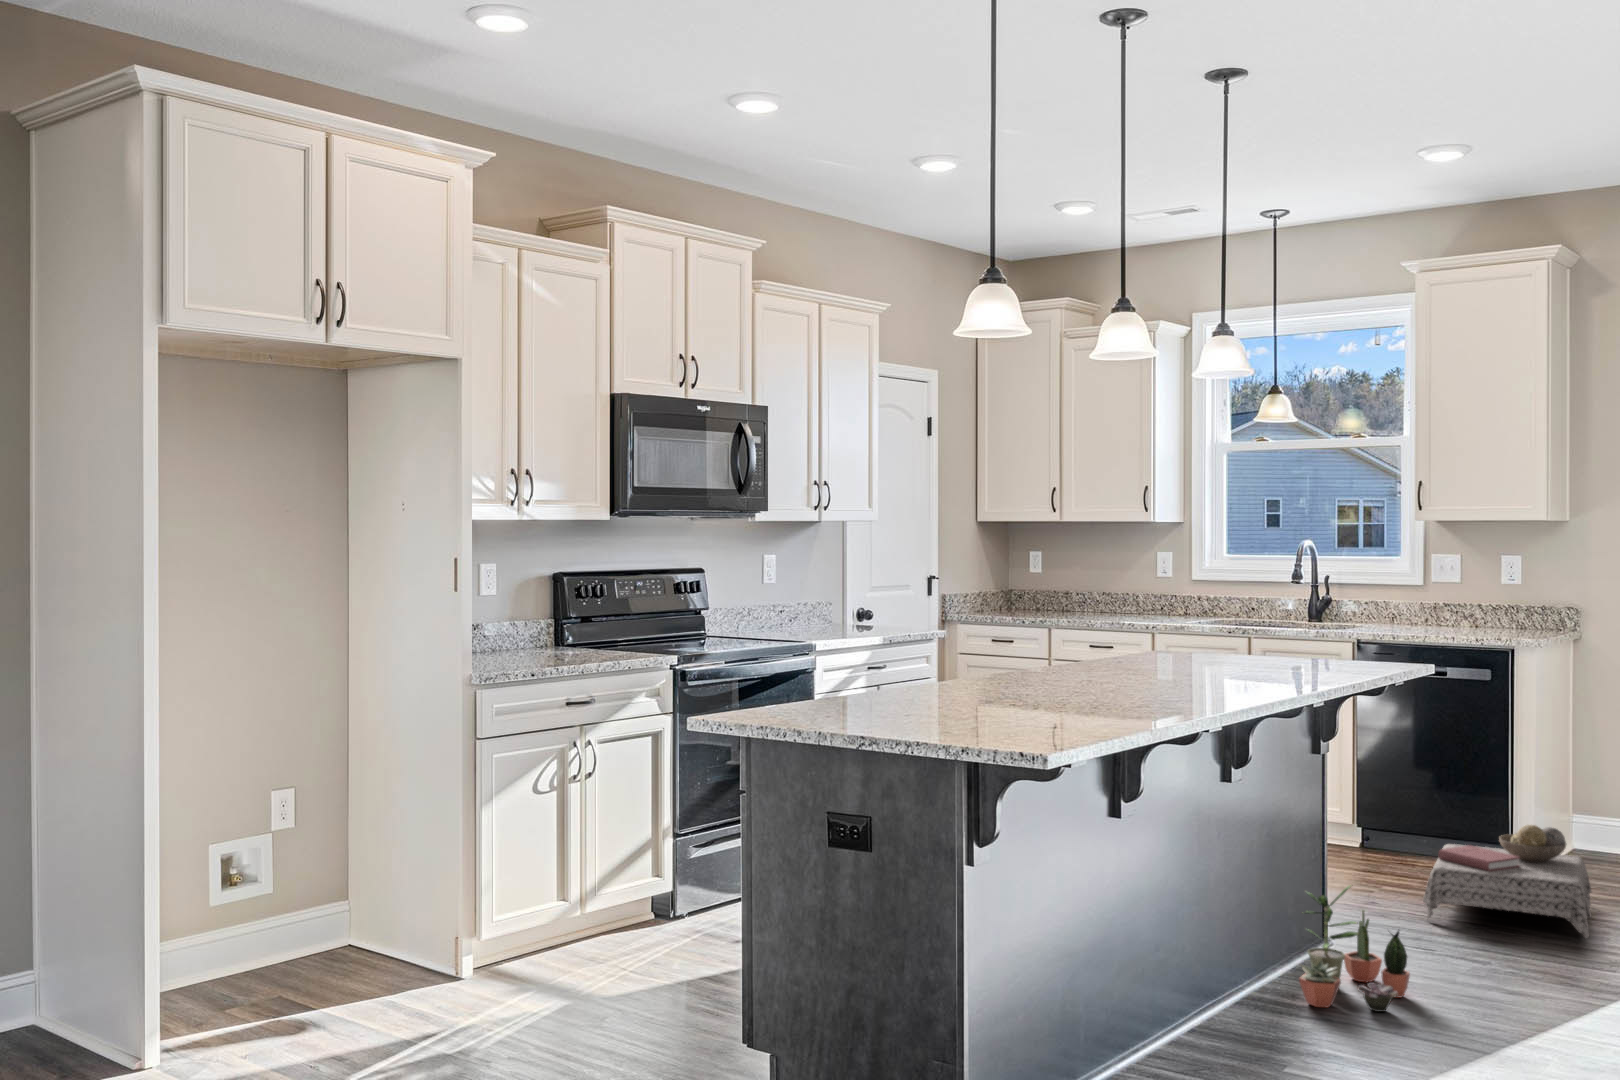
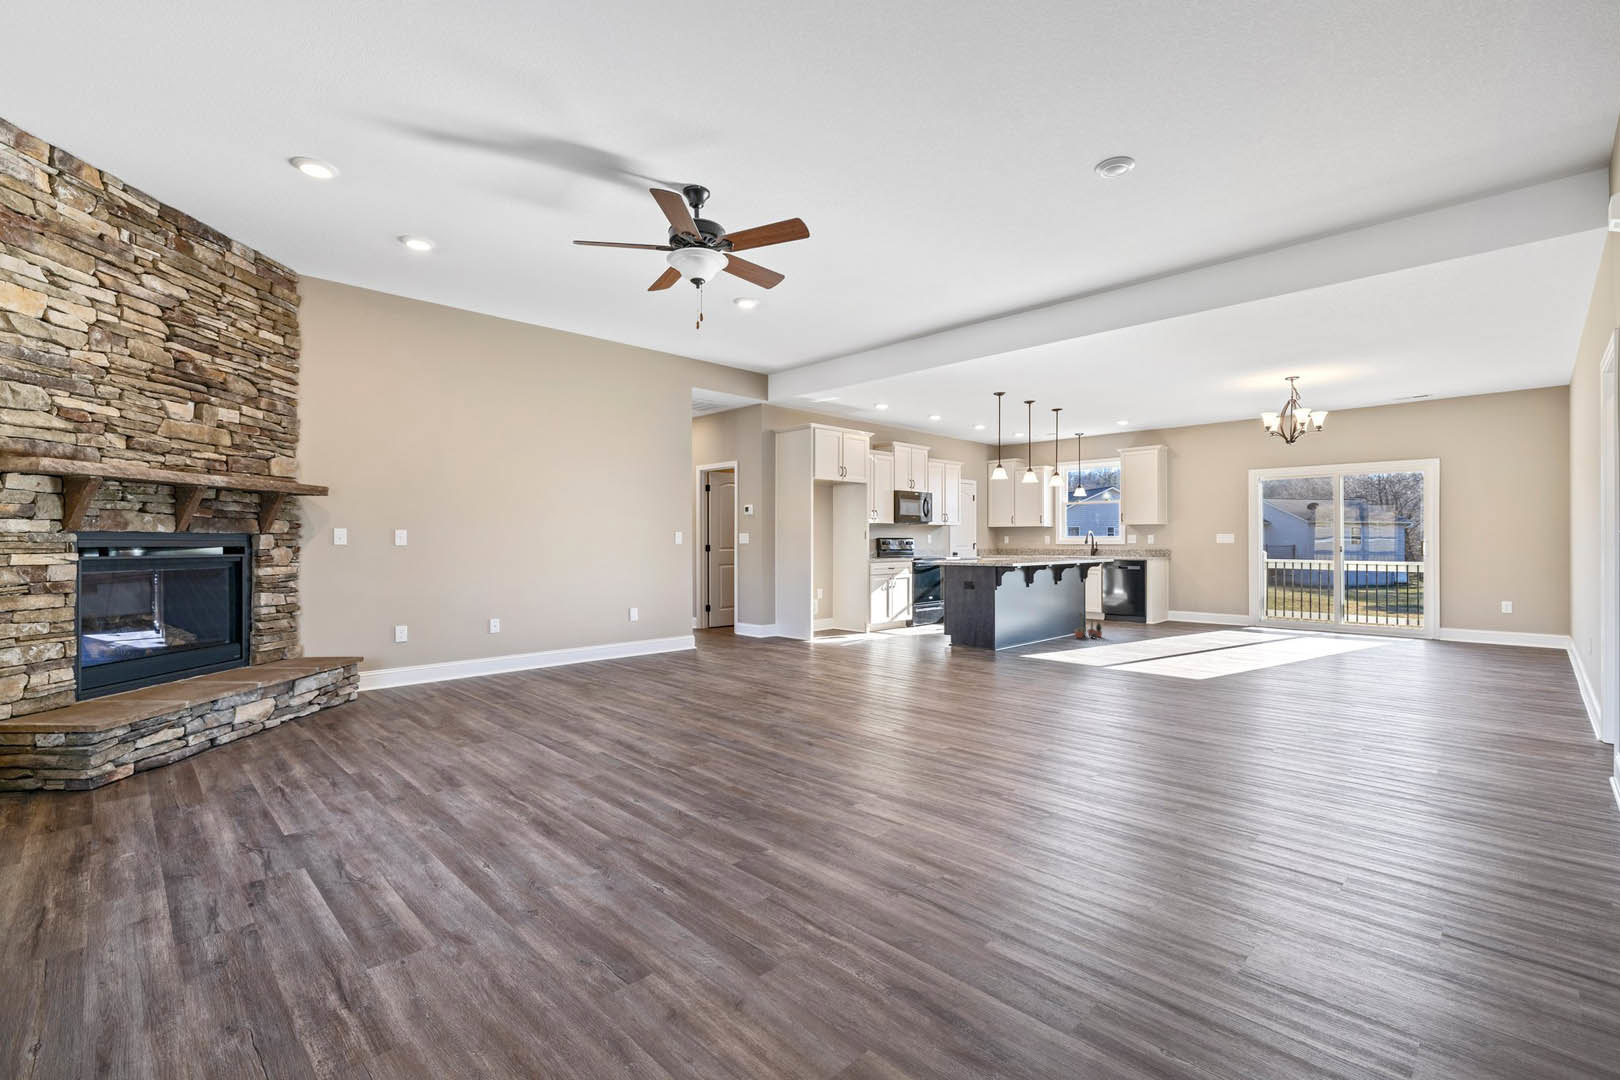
ottoman: present [1423,825,1592,939] -> none [1114,605,1163,632]

